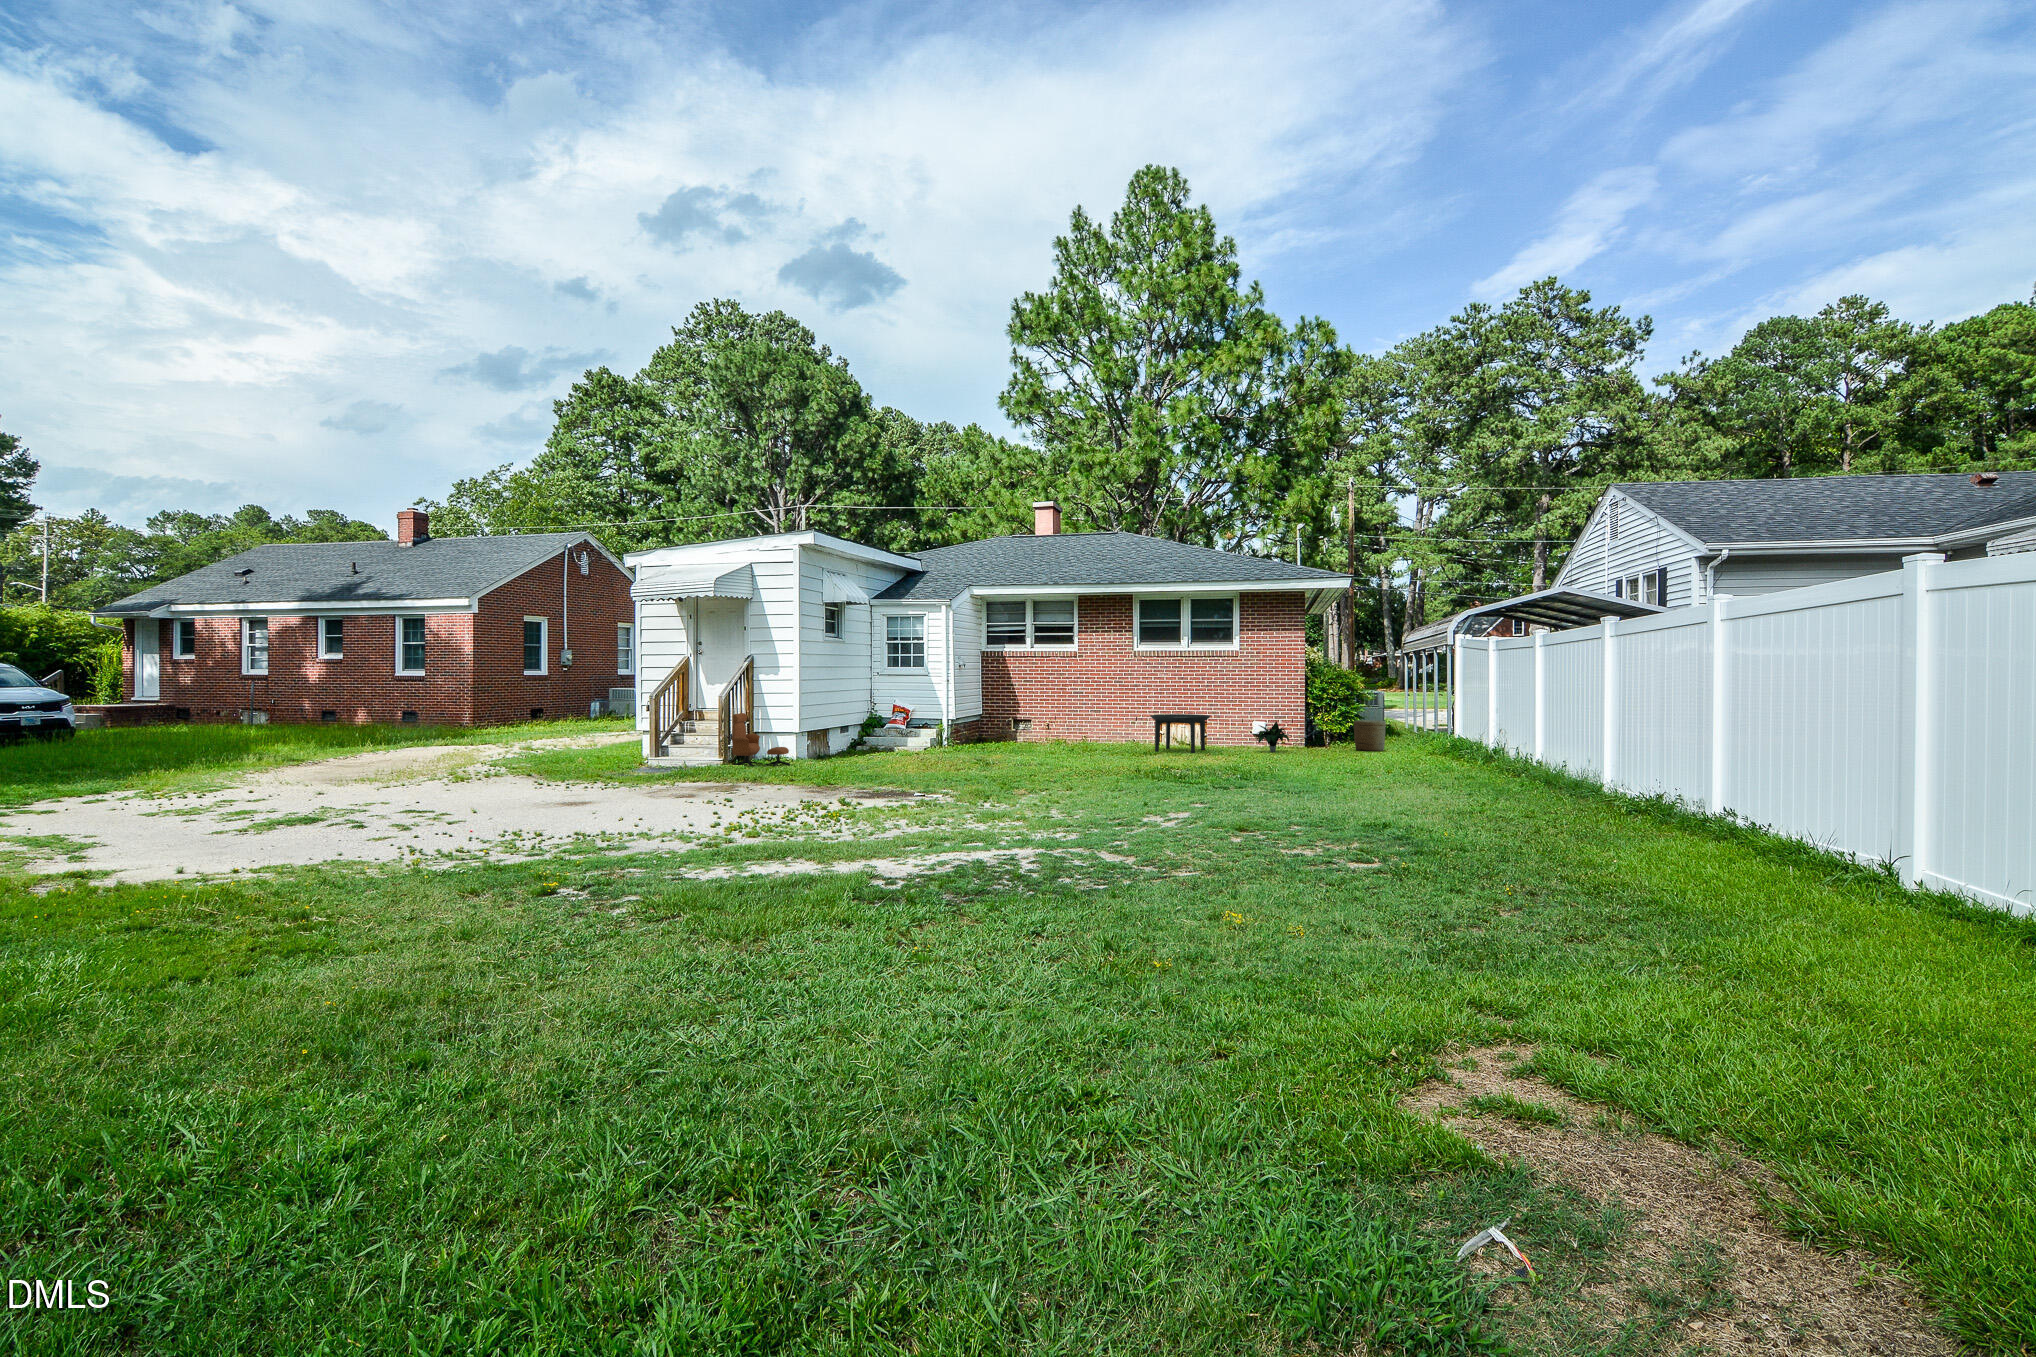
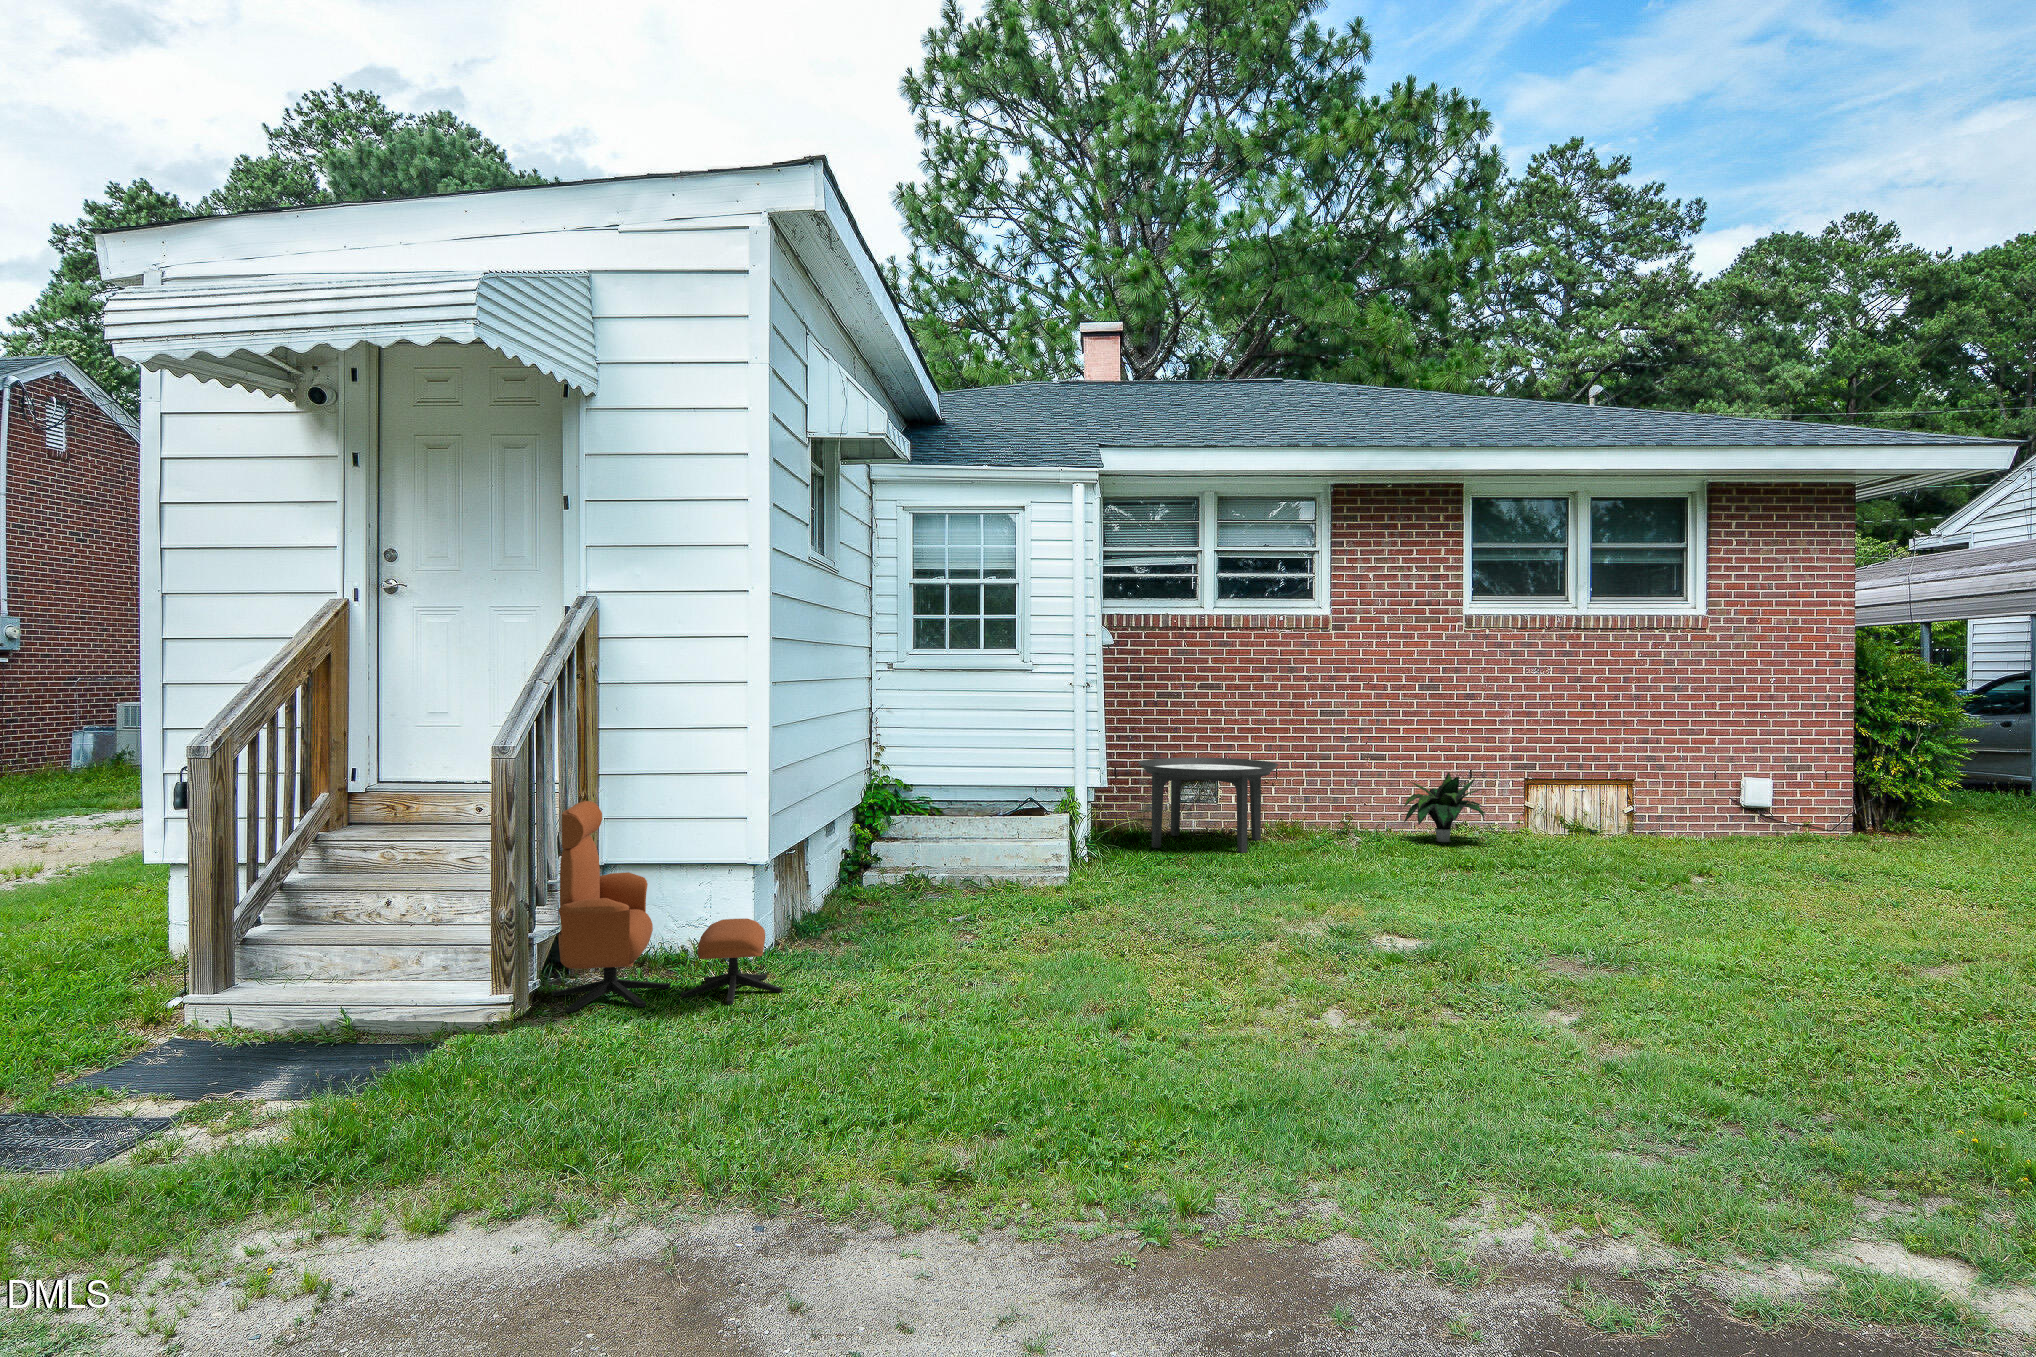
round table: present [1150,714,1210,753] -> present [1138,758,1278,853]
basket: present [1354,720,1386,751] -> none [1924,764,2009,833]
potted plant: present [1257,721,1291,752] -> present [1404,772,1485,842]

